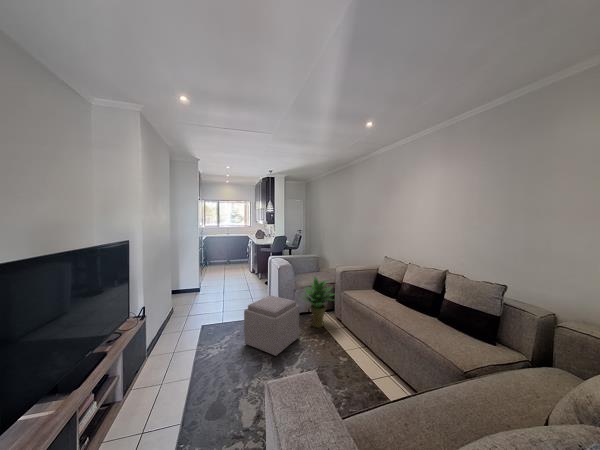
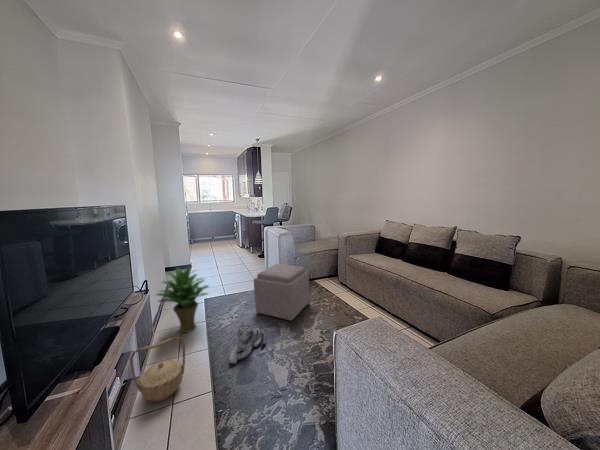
potted plant: present [302,277,334,327] -> present [157,266,209,333]
plush toy: none [204,357,247,397] -> present [229,324,267,364]
basket: none [109,366,162,429] -> present [130,337,185,402]

